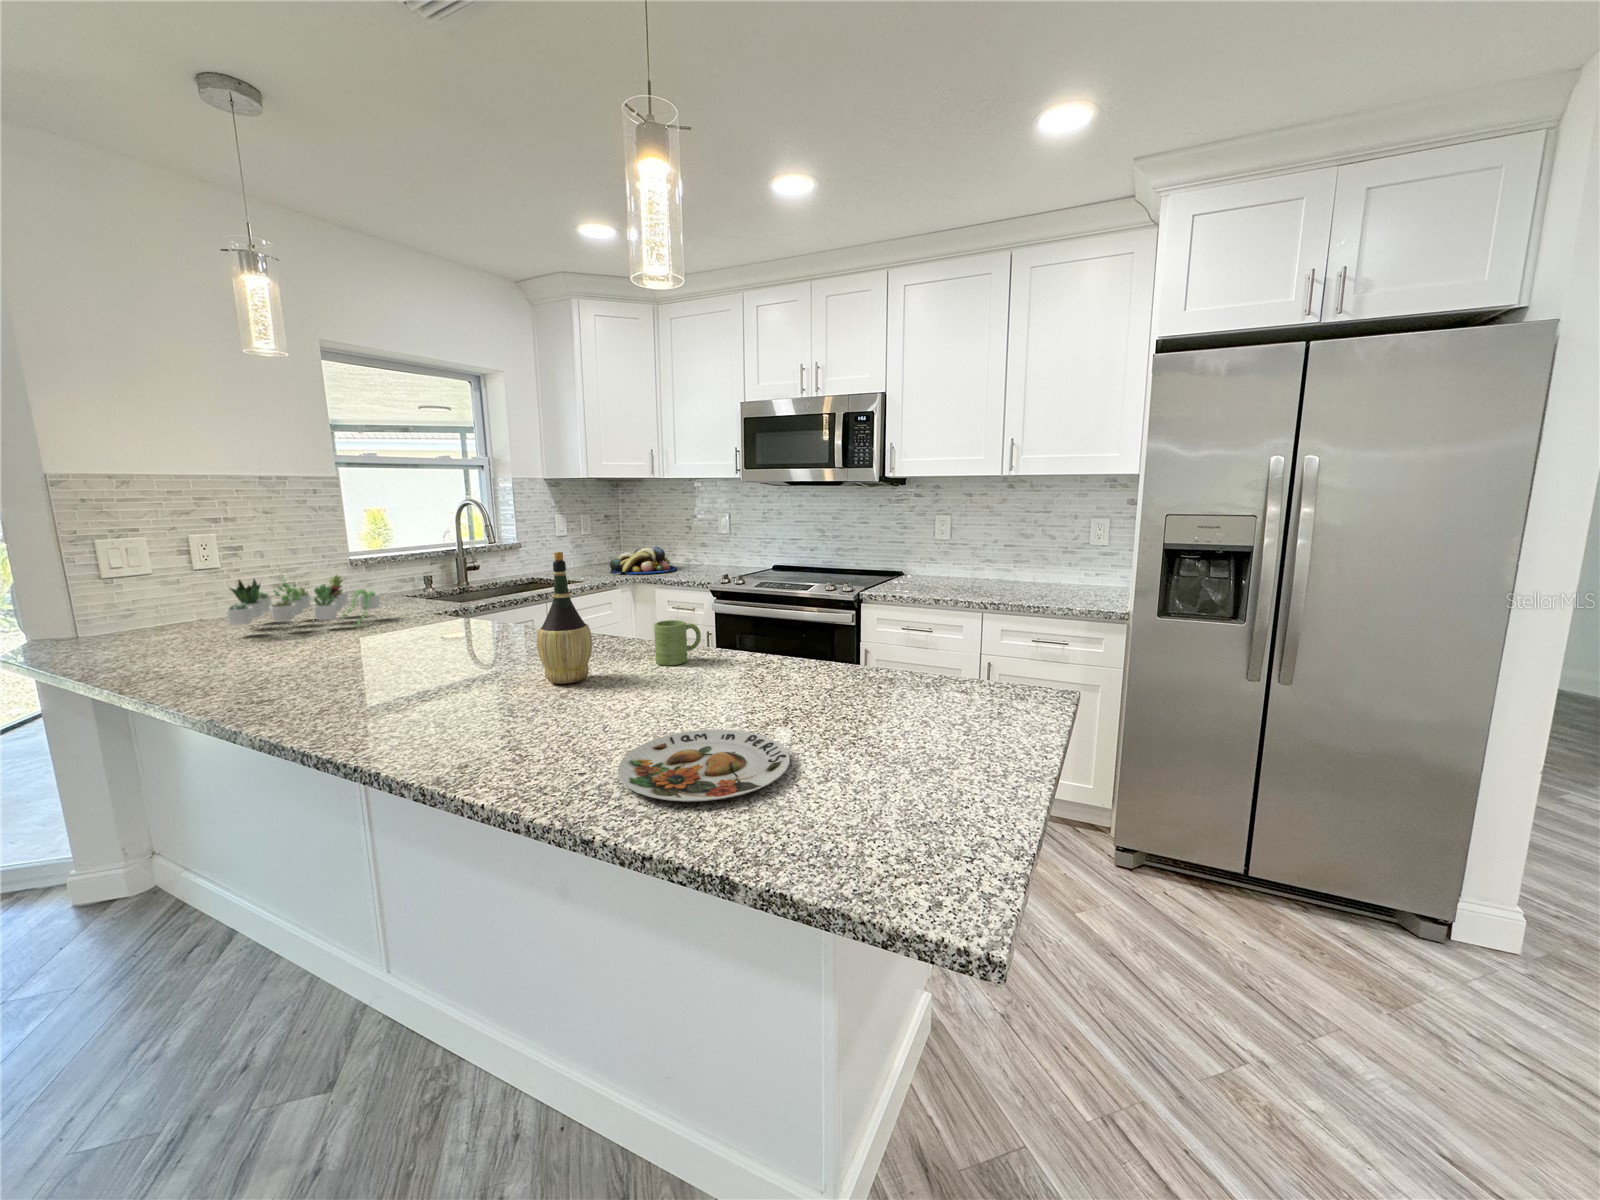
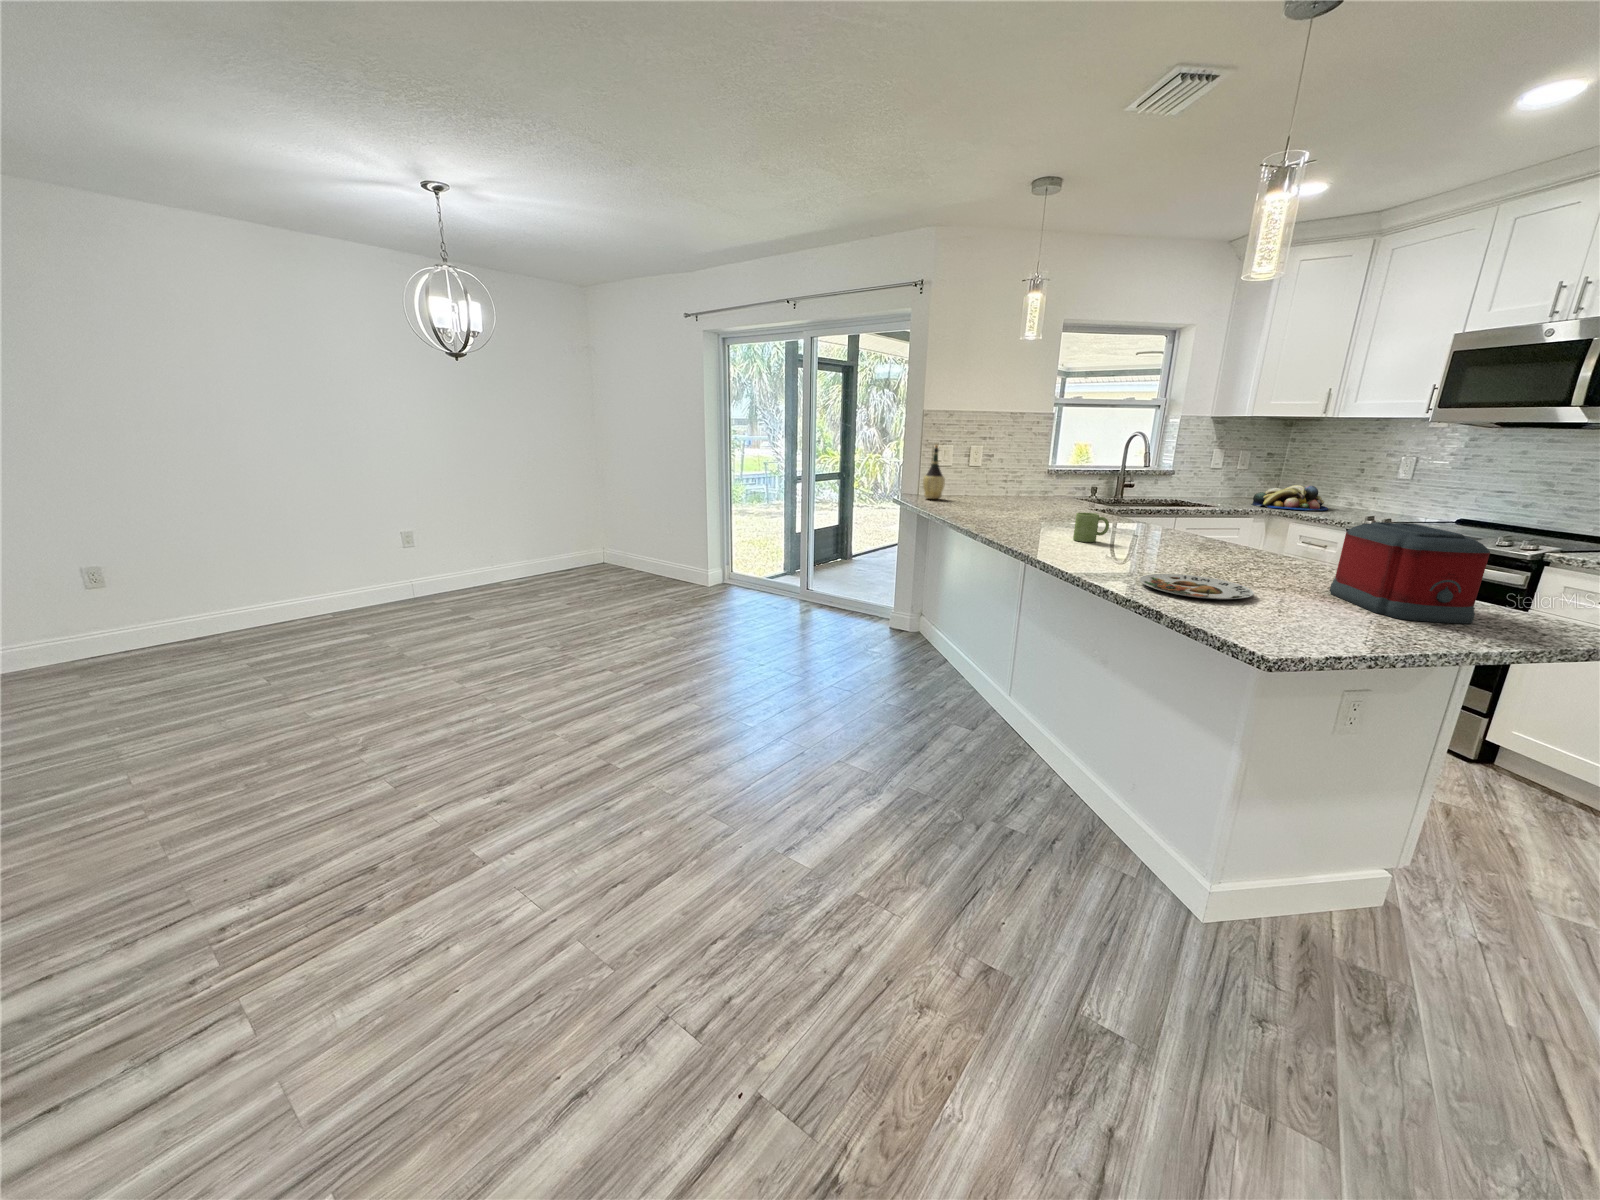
wine bottle: present [536,552,592,684] -> present [923,445,945,499]
succulent plant: present [226,575,380,628] -> none [980,469,1059,508]
toaster: none [823,602,977,732] -> present [1330,522,1490,624]
mug: present [654,620,701,665] -> present [1073,513,1109,542]

